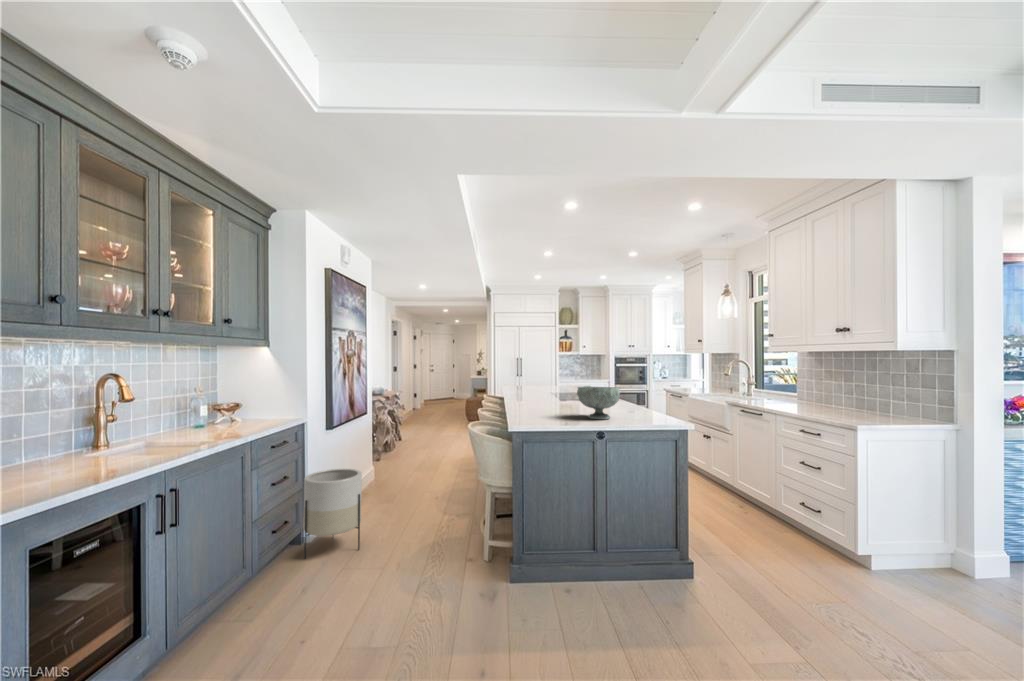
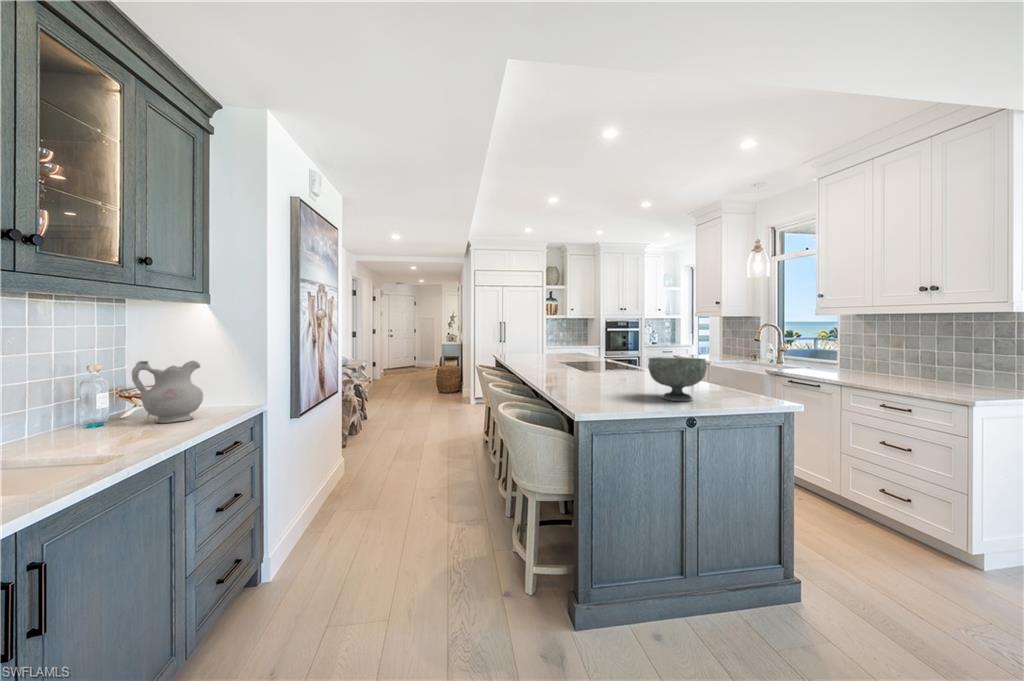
ceramic pitcher: none [223,385,265,426] -> present [132,360,203,423]
planter: present [303,469,362,559] -> none [269,469,352,601]

